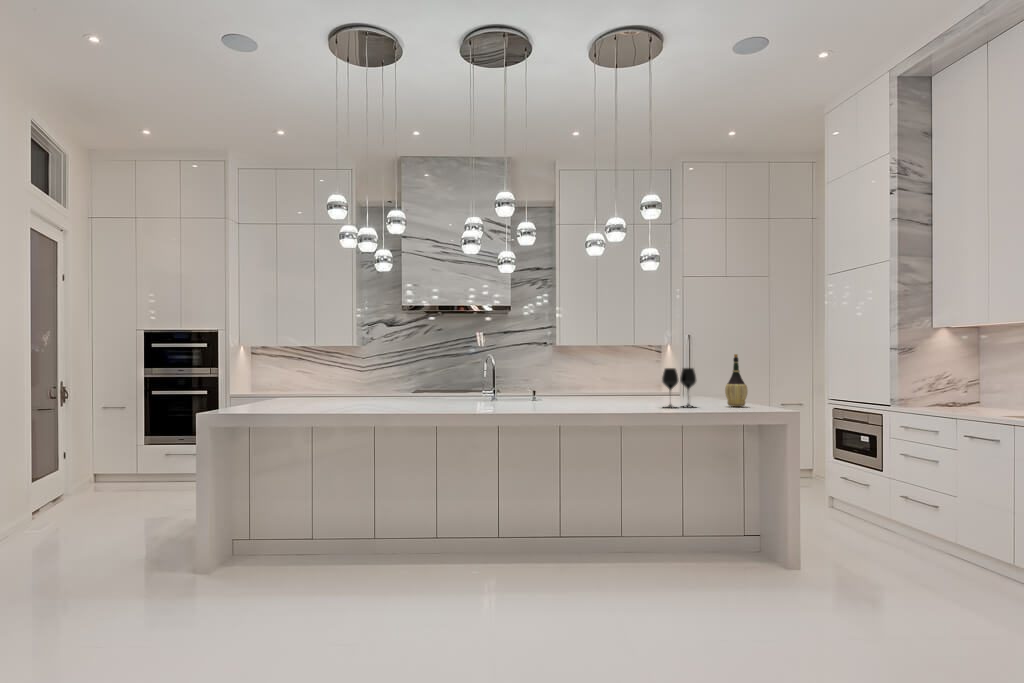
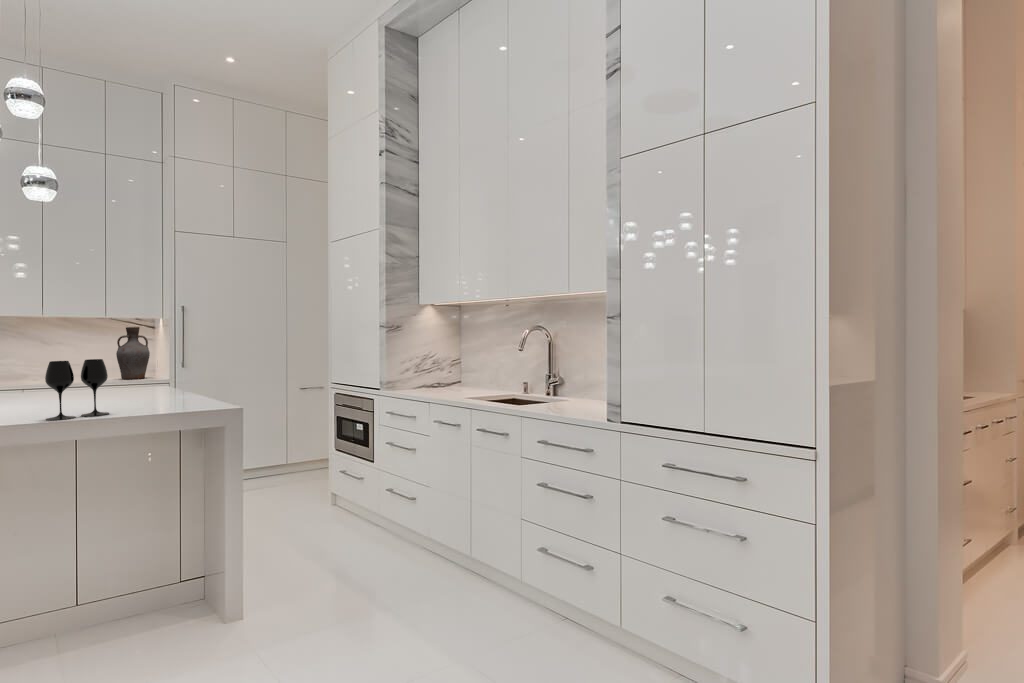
vase: none [636,350,659,391] -> present [116,327,150,380]
wine bottle: present [725,354,748,407] -> none [156,338,188,408]

